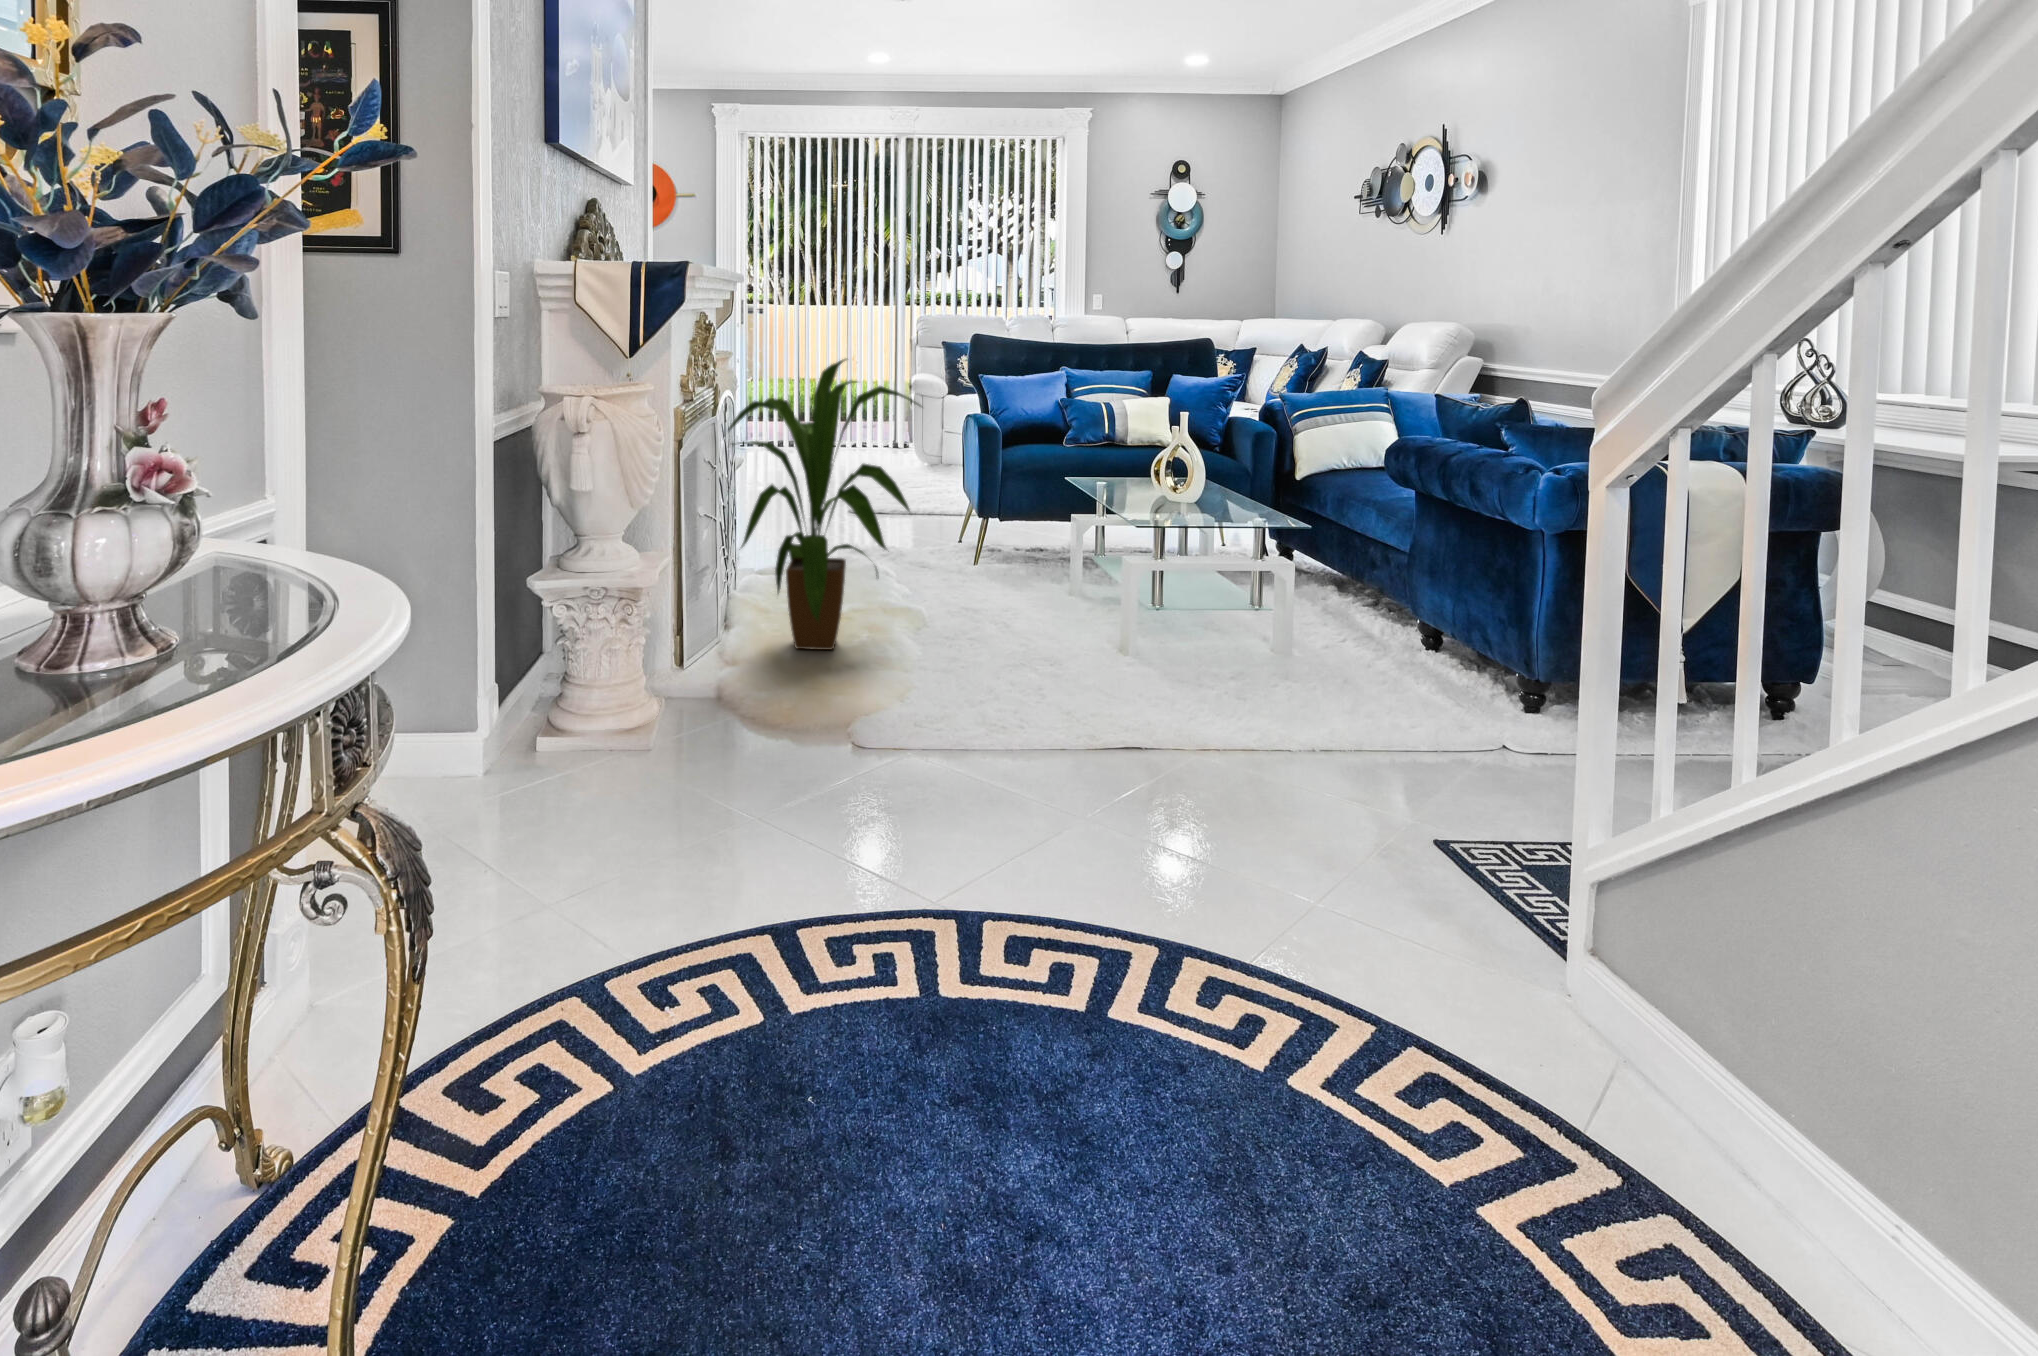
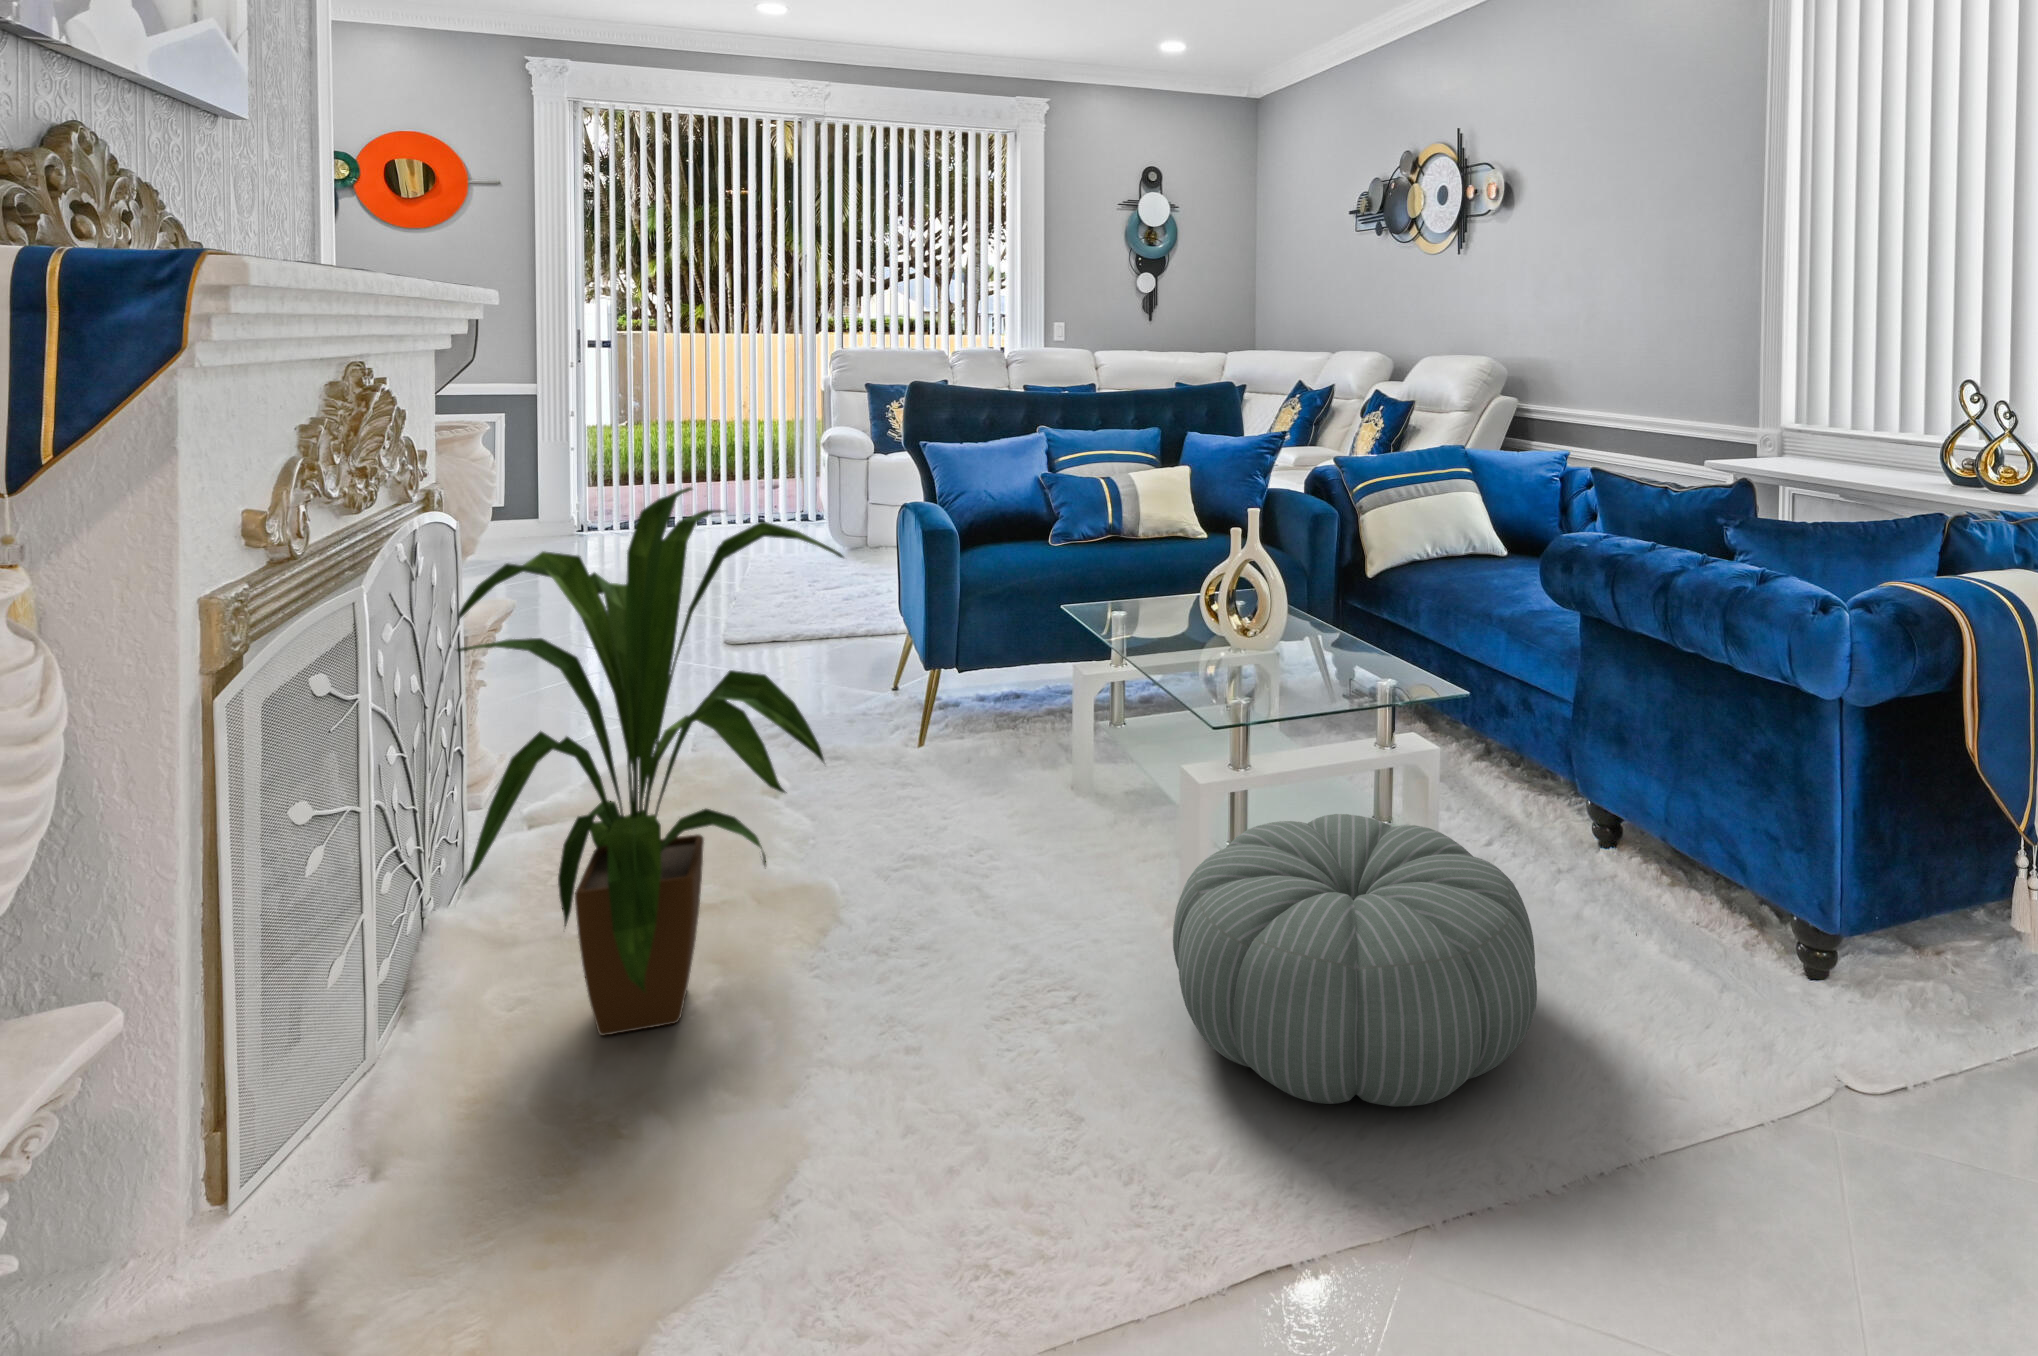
pouf: none [1104,586,1330,722] -> present [1173,814,1537,1107]

